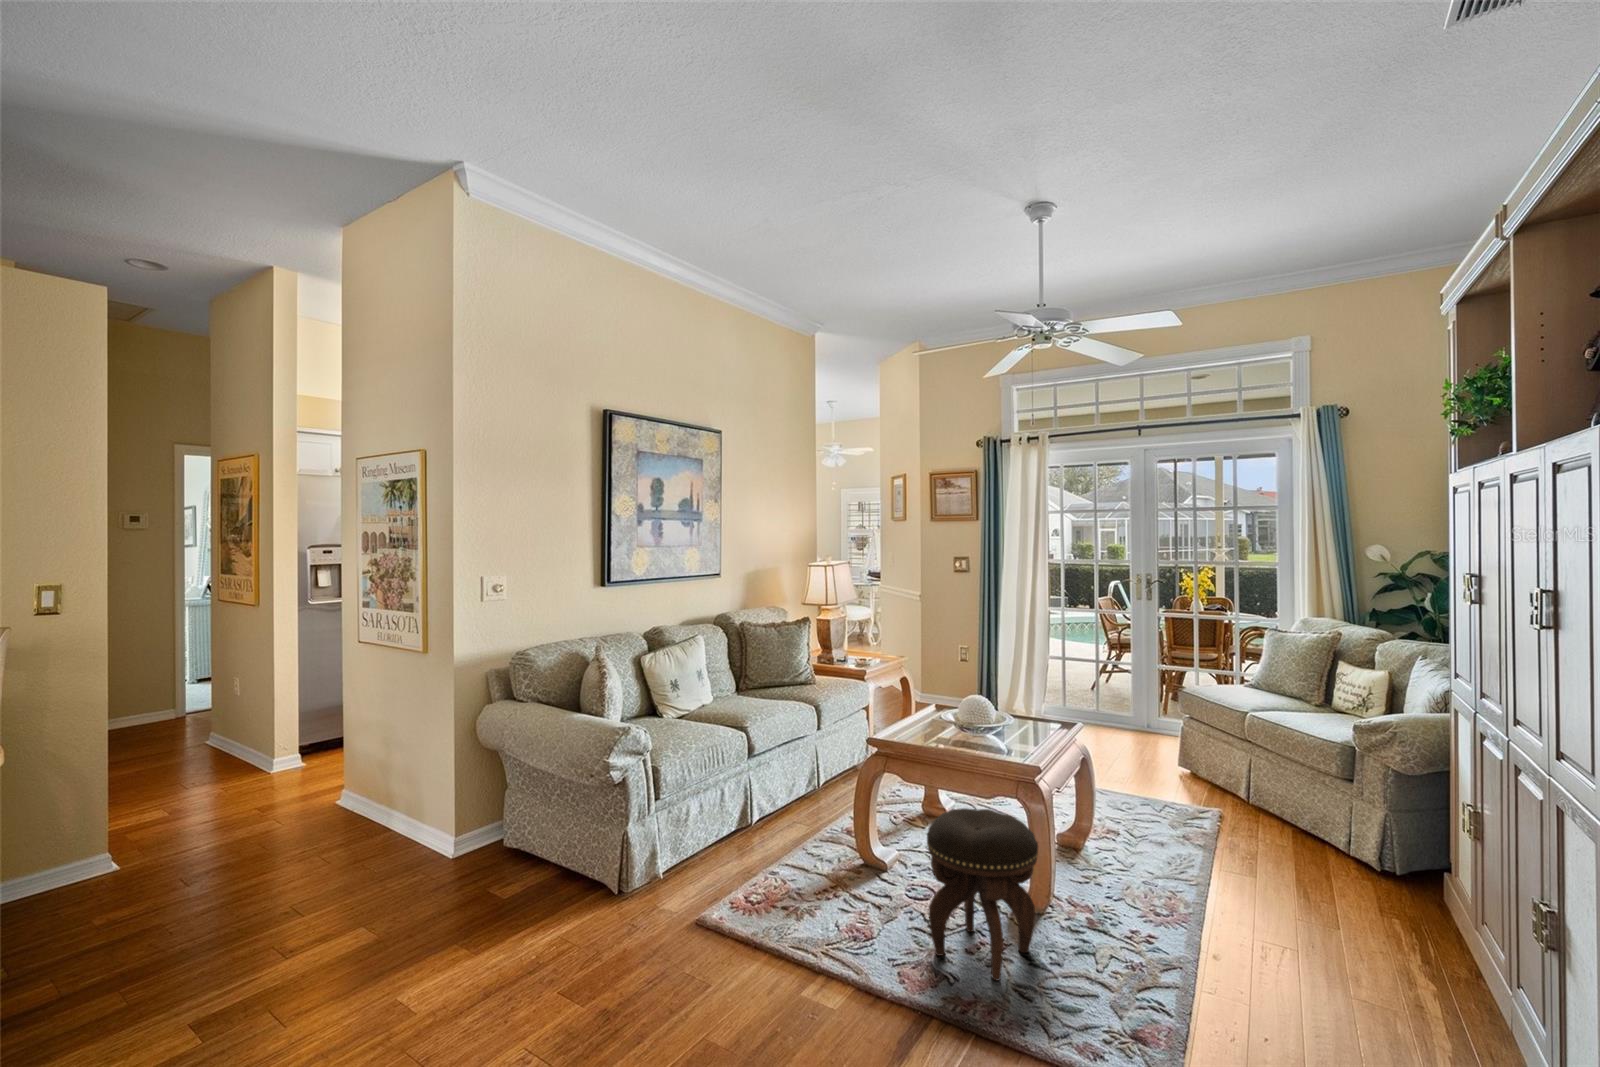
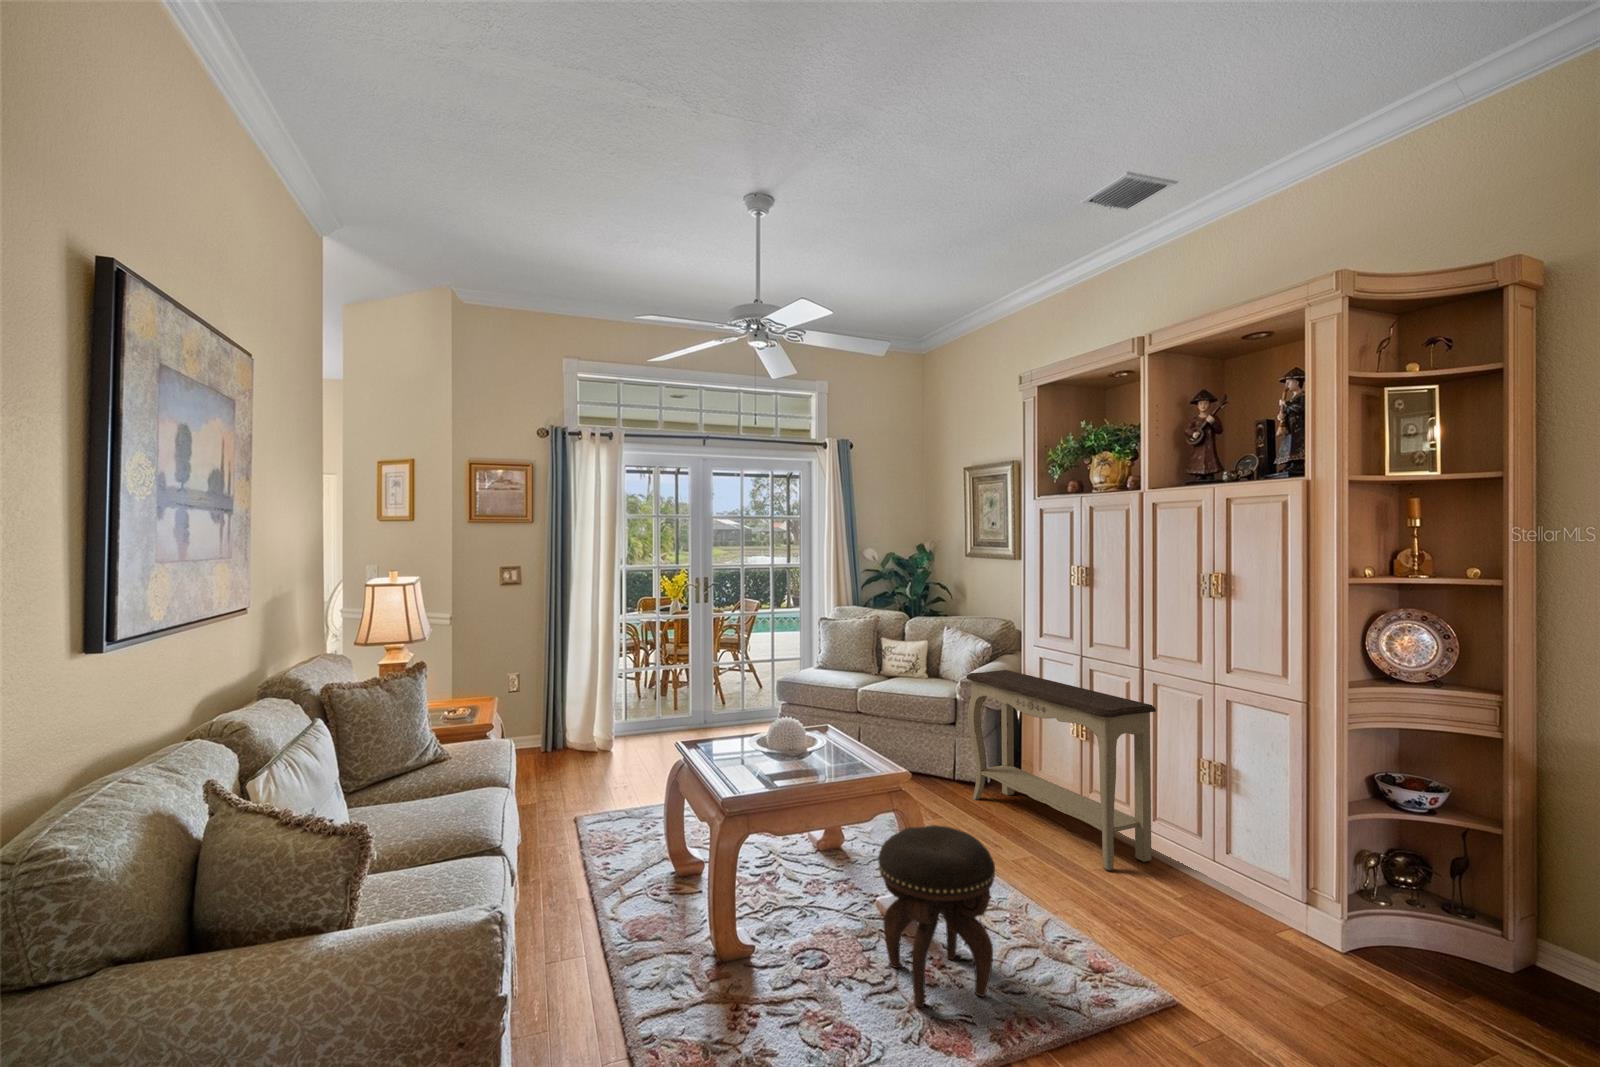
console table: none [1334,713,1494,1038] -> present [966,670,1156,870]

